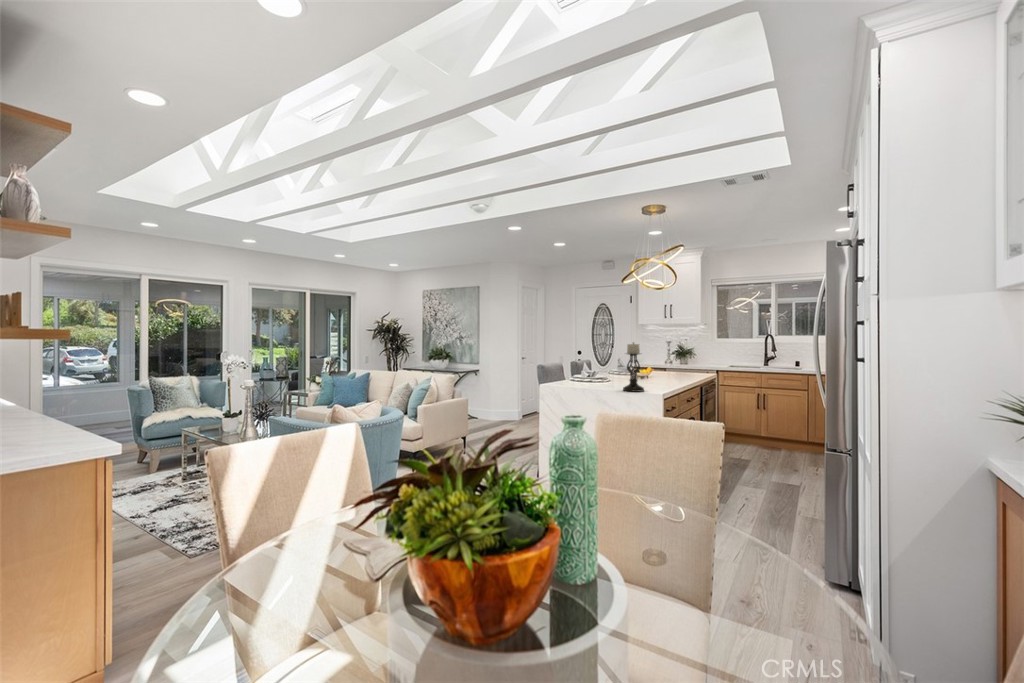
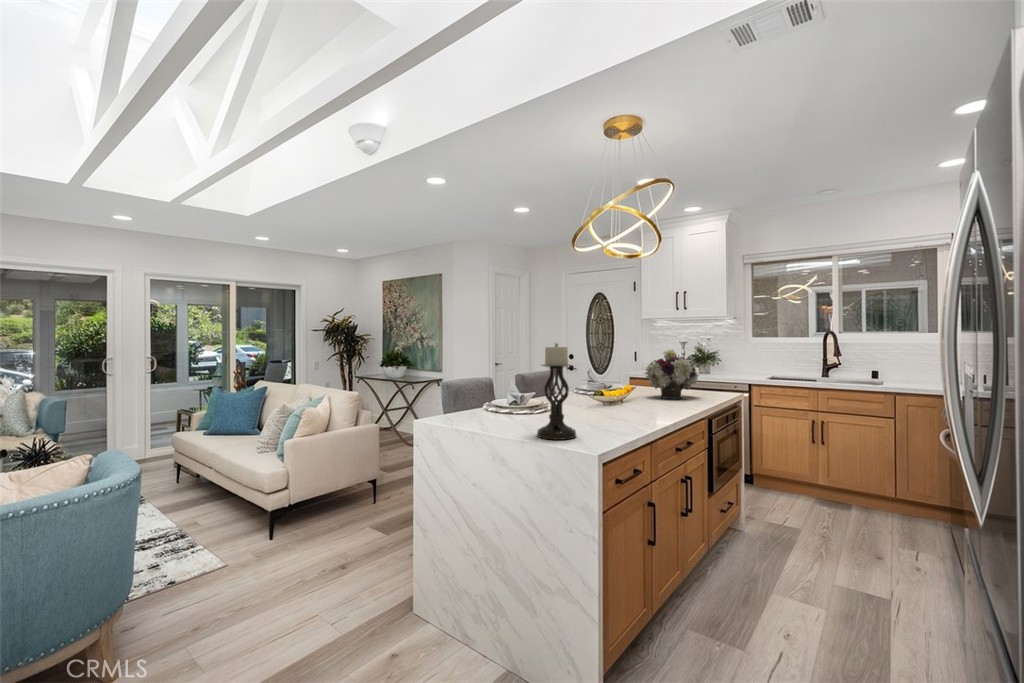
flower arrangement: none [657,346,691,377] -> present [644,349,699,399]

